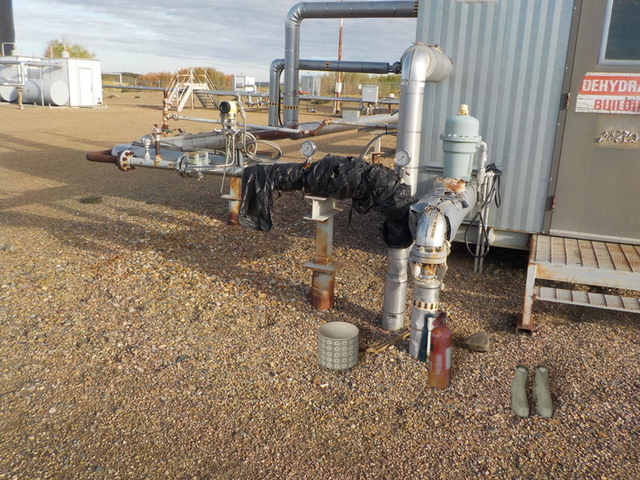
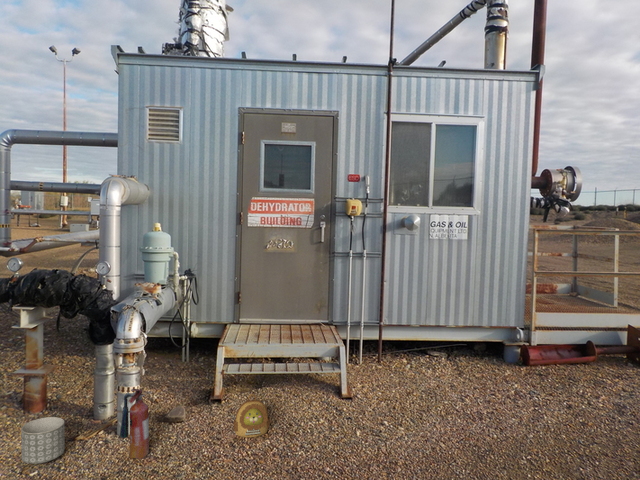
backpack: none [556,339,610,394] -> present [234,394,270,437]
boots: present [511,364,553,418] -> none [197,419,228,464]

